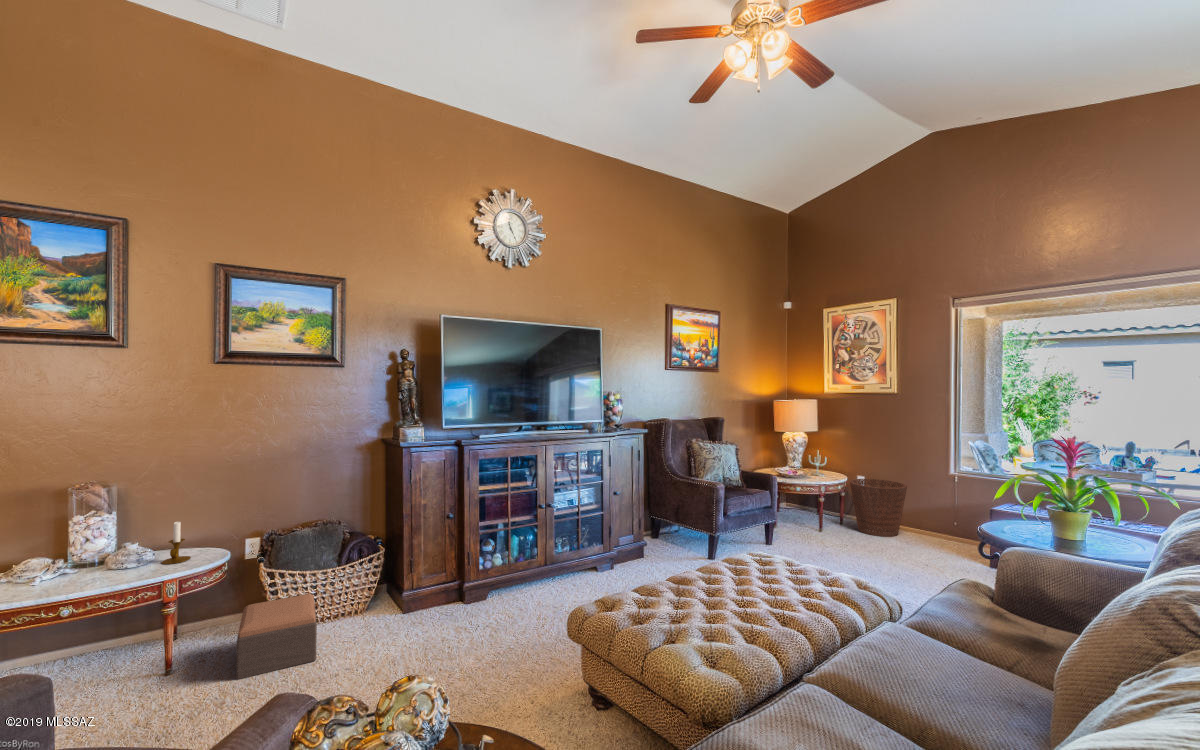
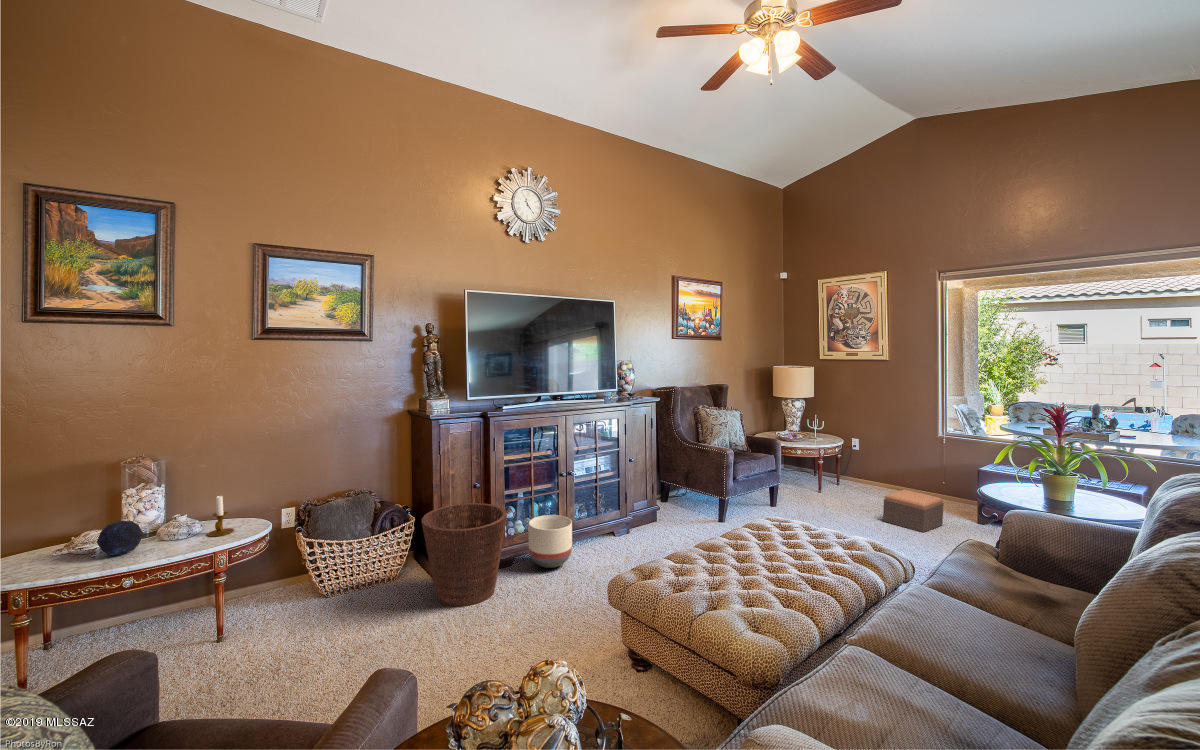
basket: present [850,479,907,537] -> present [421,503,507,607]
decorative orb: none [43,545,94,581] -> present [97,521,143,555]
planter: none [502,548,547,605] -> present [529,515,572,568]
footstool: present [236,594,317,679] -> present [883,490,943,532]

